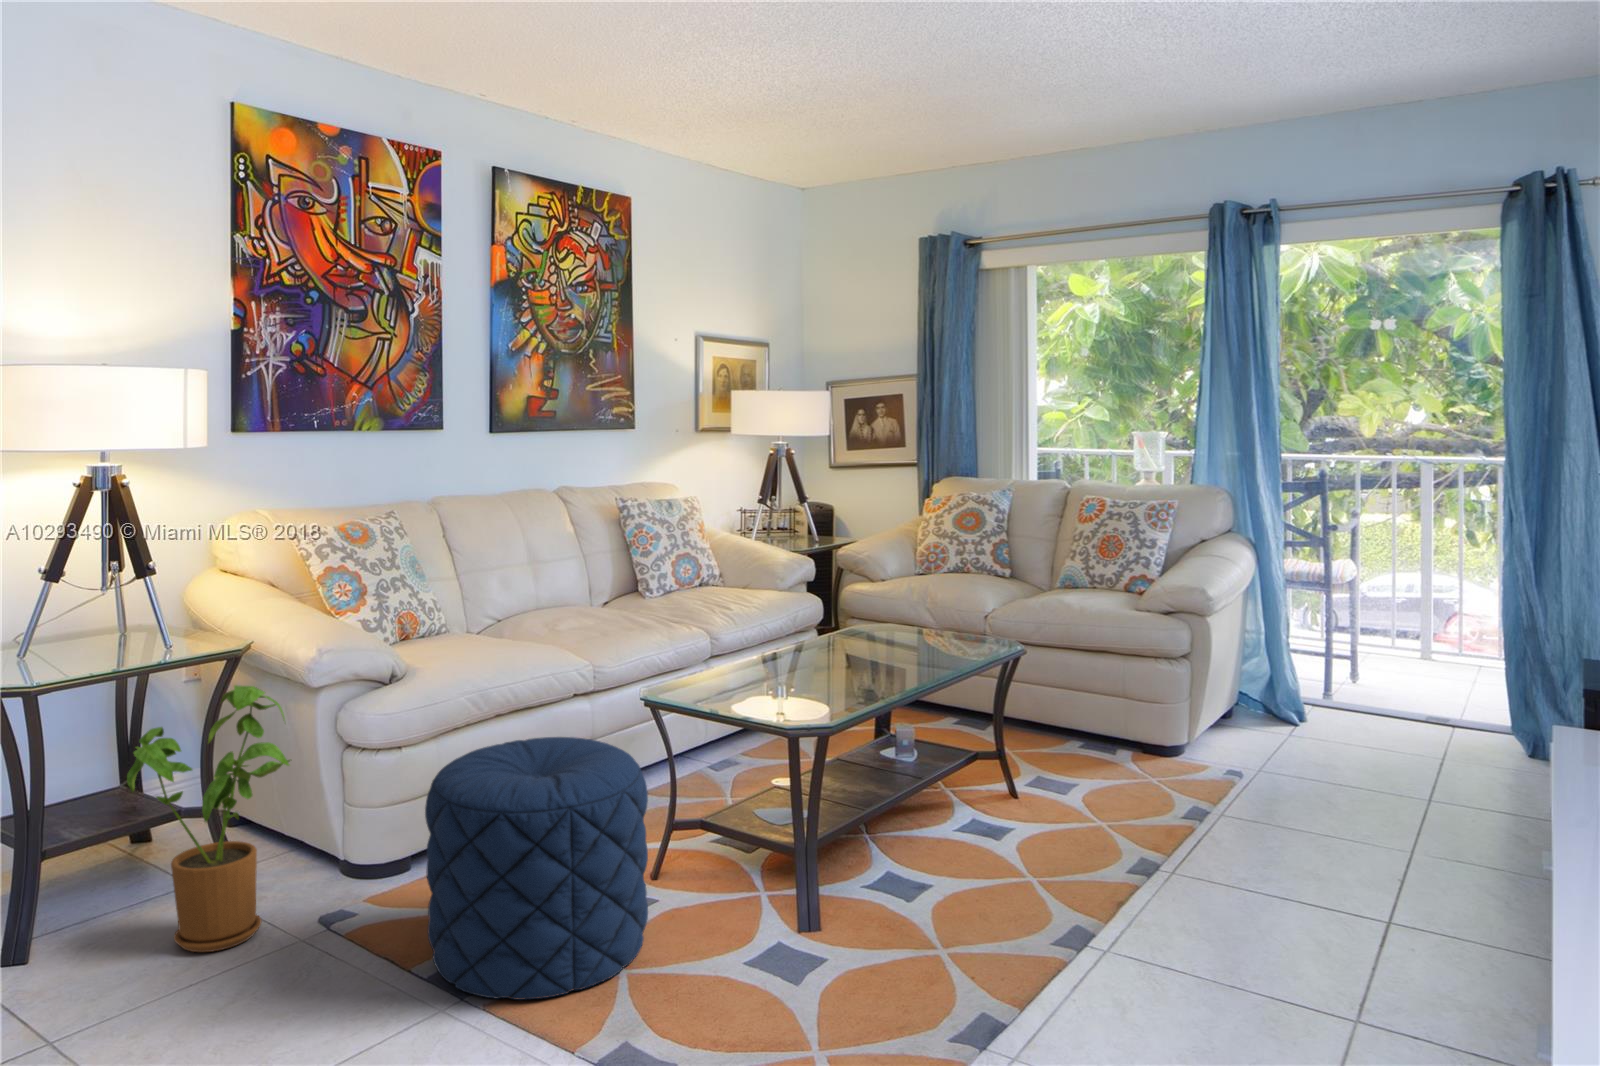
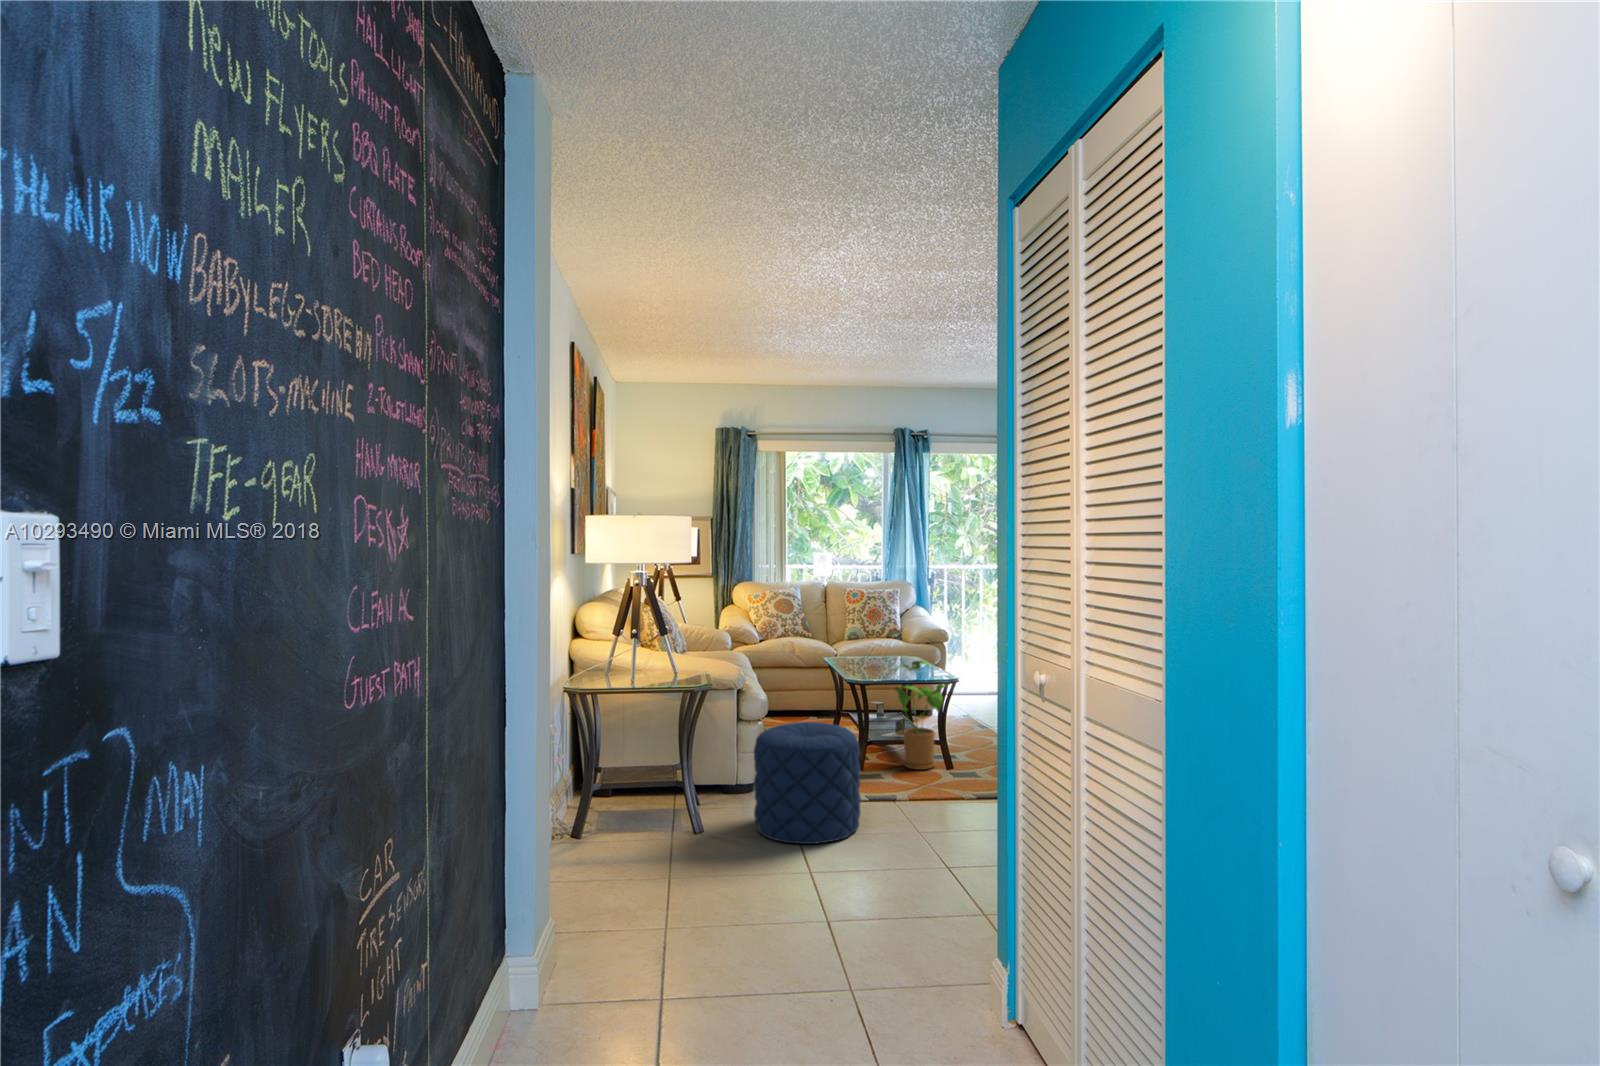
house plant: present [127,685,290,952] -> present [895,660,950,770]

